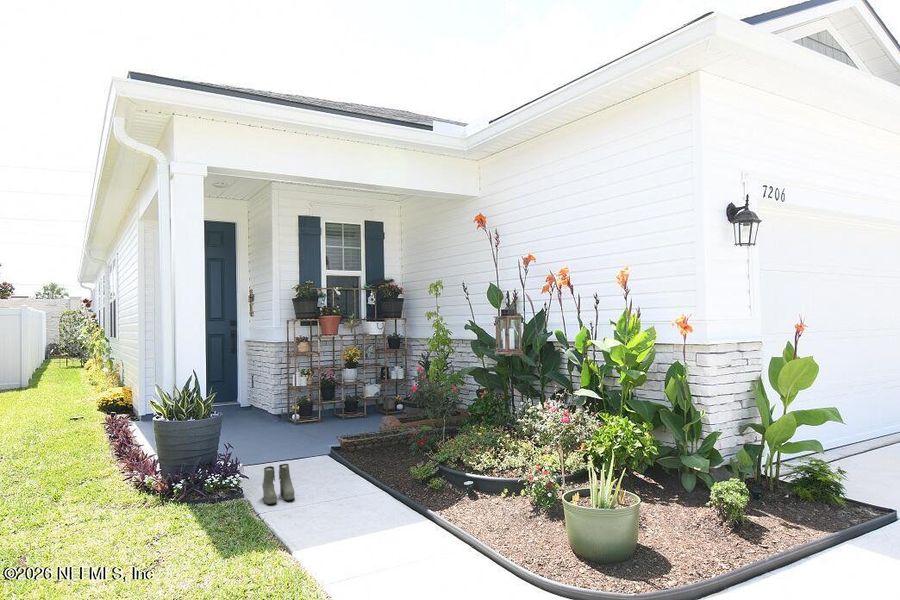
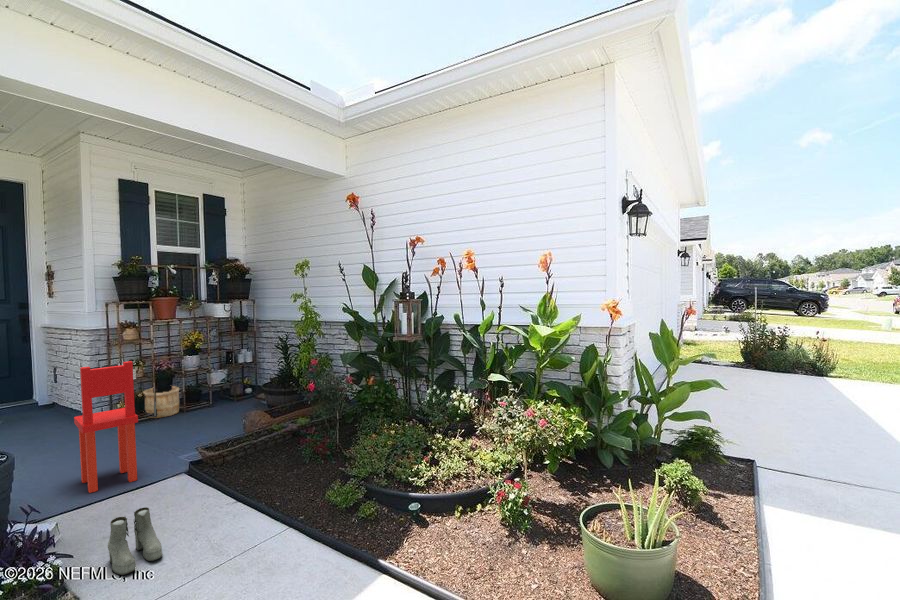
chair: none [256,363,295,462] -> present [74,361,138,493]
wooden bucket: none [311,395,340,421] -> present [143,386,179,418]

